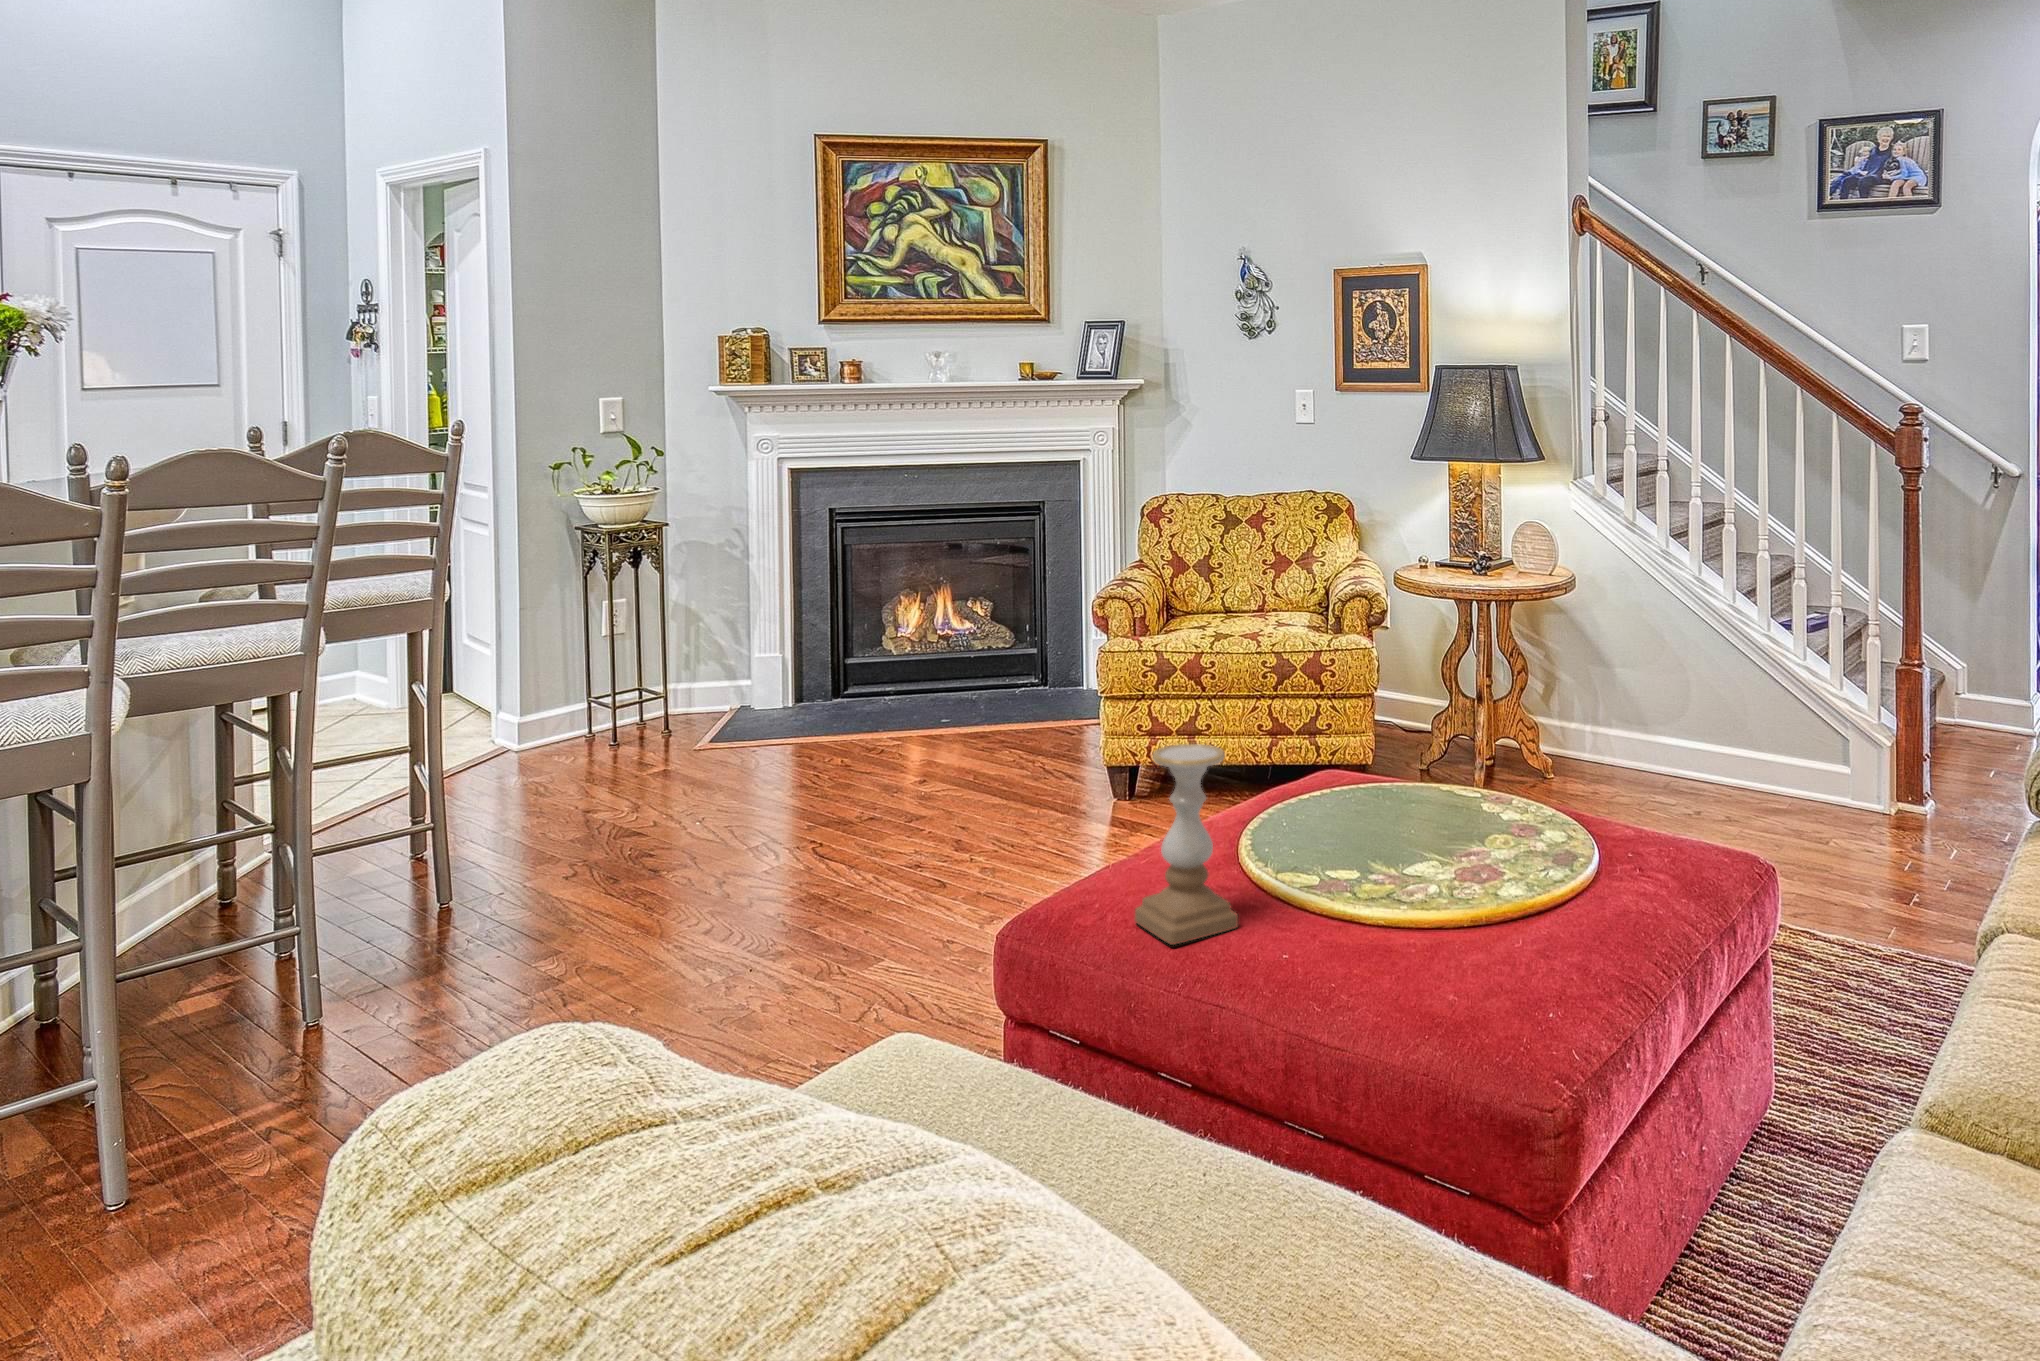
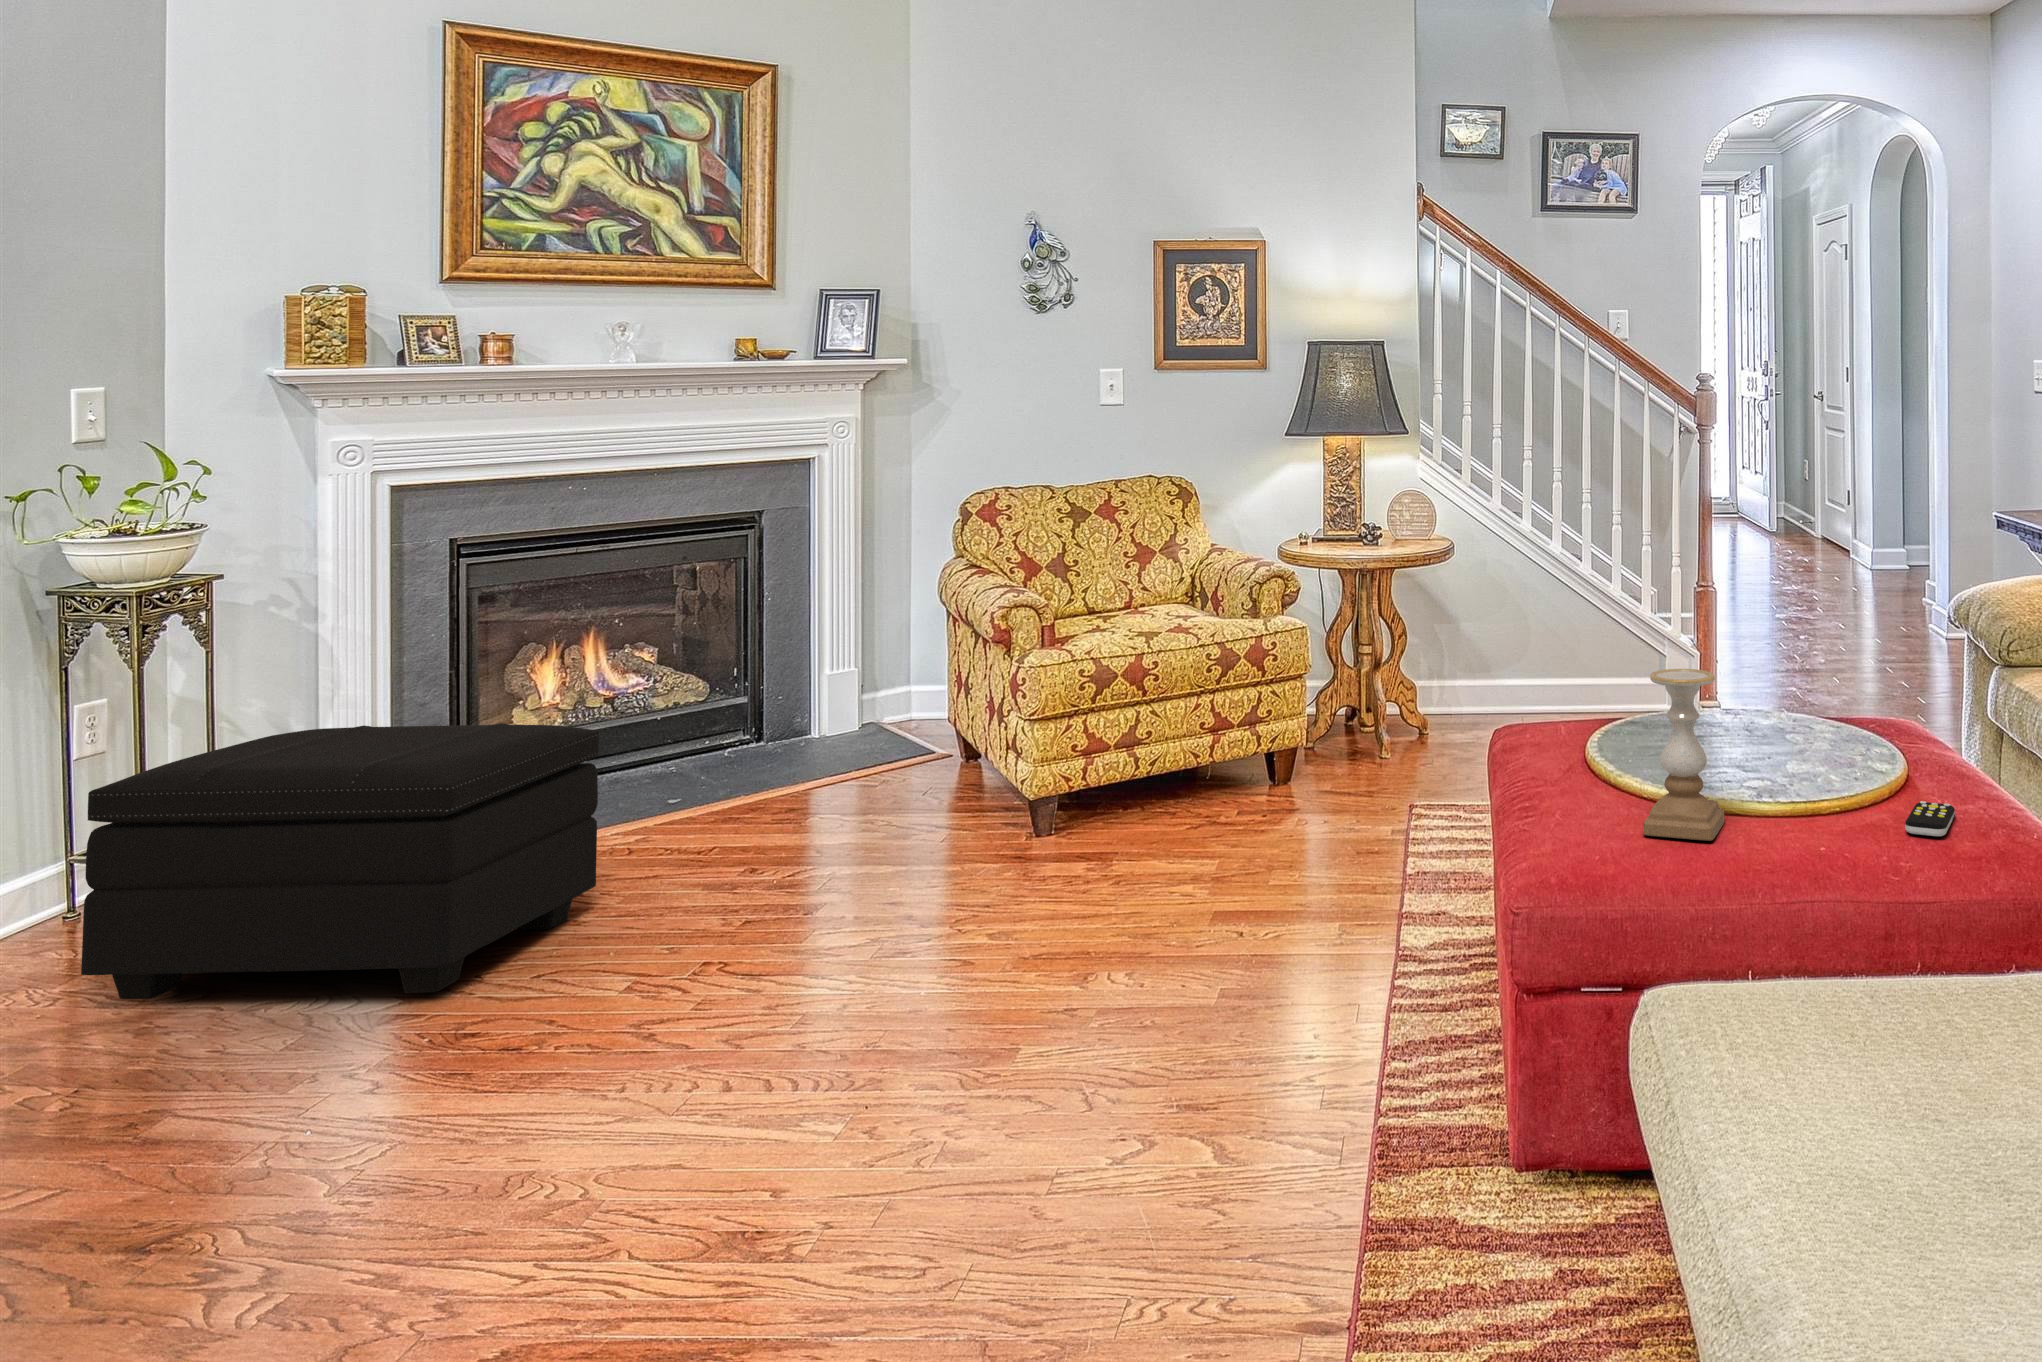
footstool: none [514,637,795,833] -> present [81,723,599,999]
remote control: none [1369,962,1472,1011] -> present [1905,801,1955,836]

